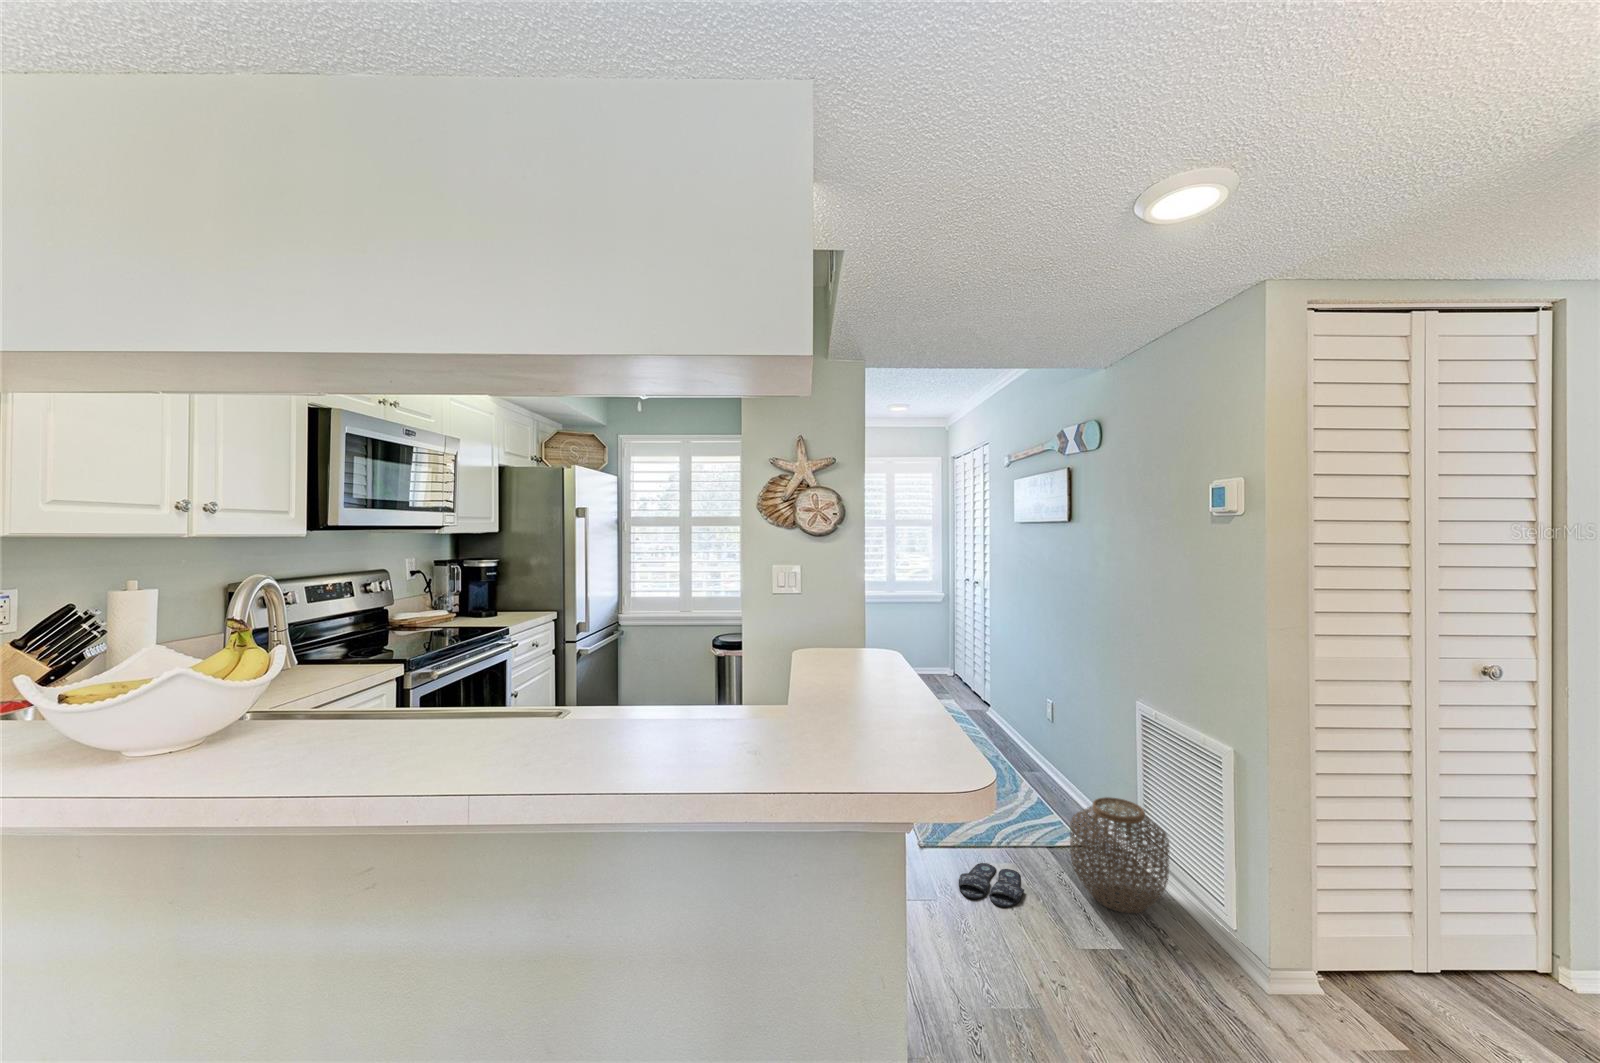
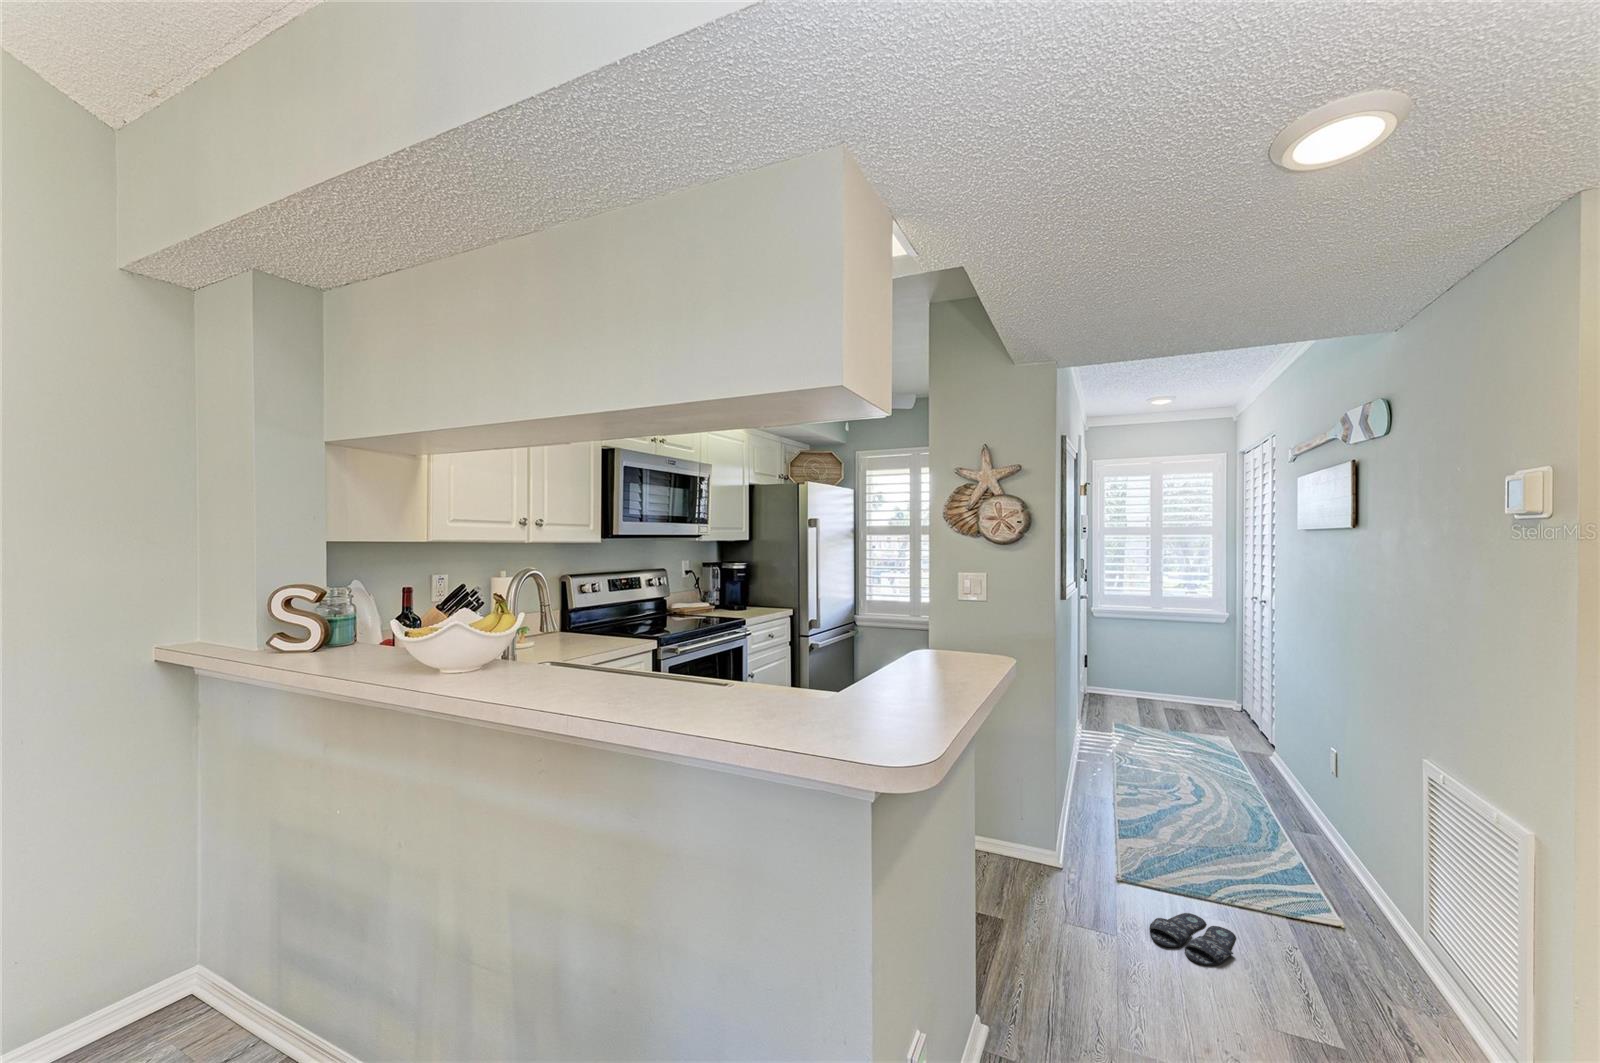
woven basket: present [1070,797,1169,913] -> none [1298,867,1446,1020]

